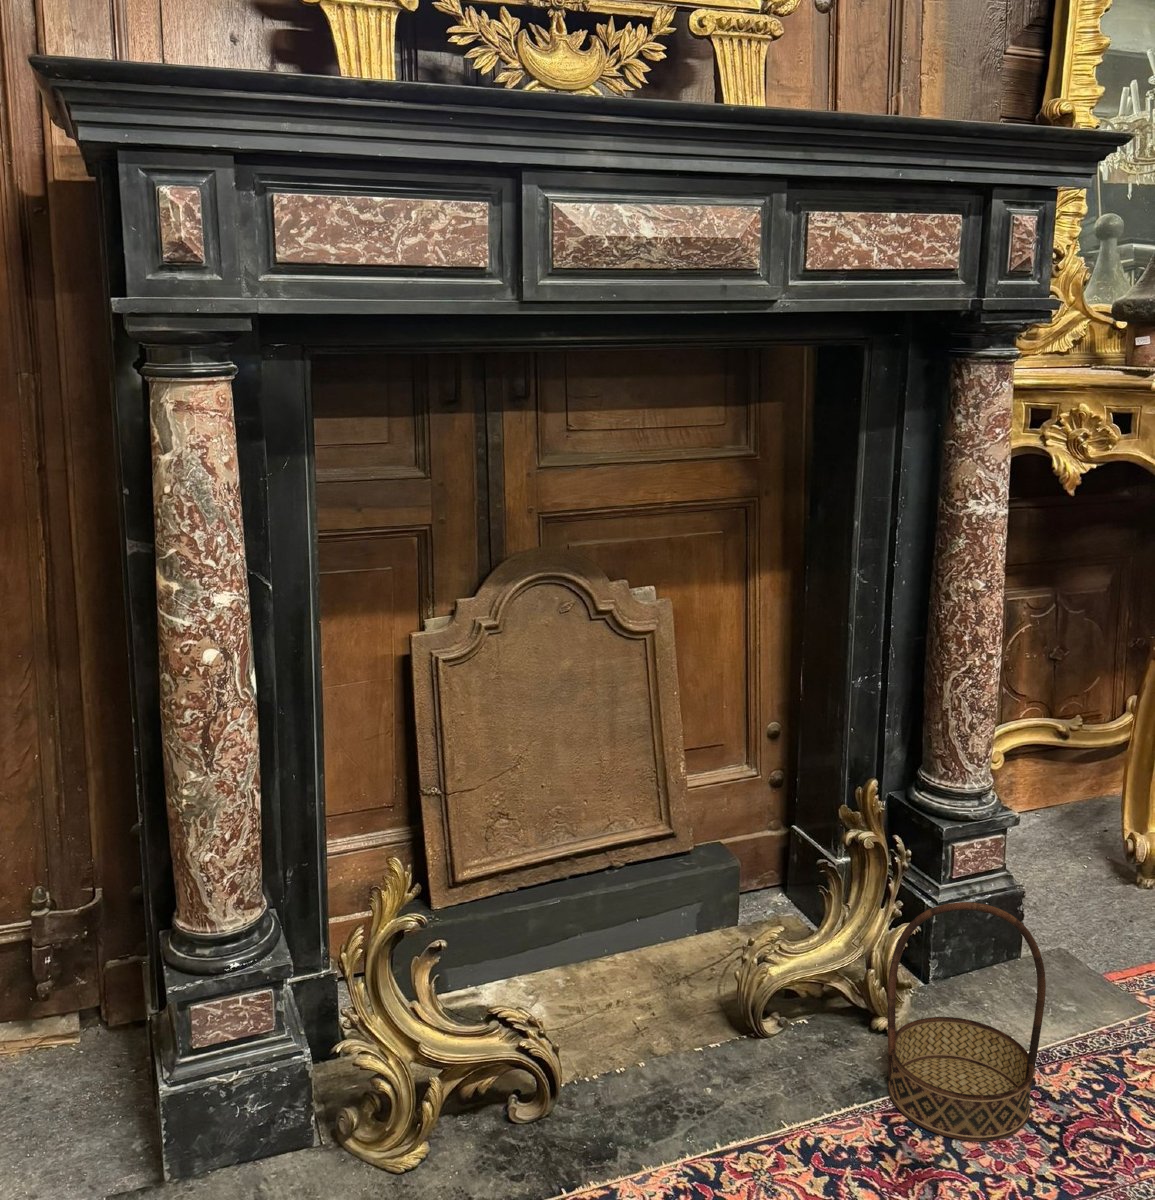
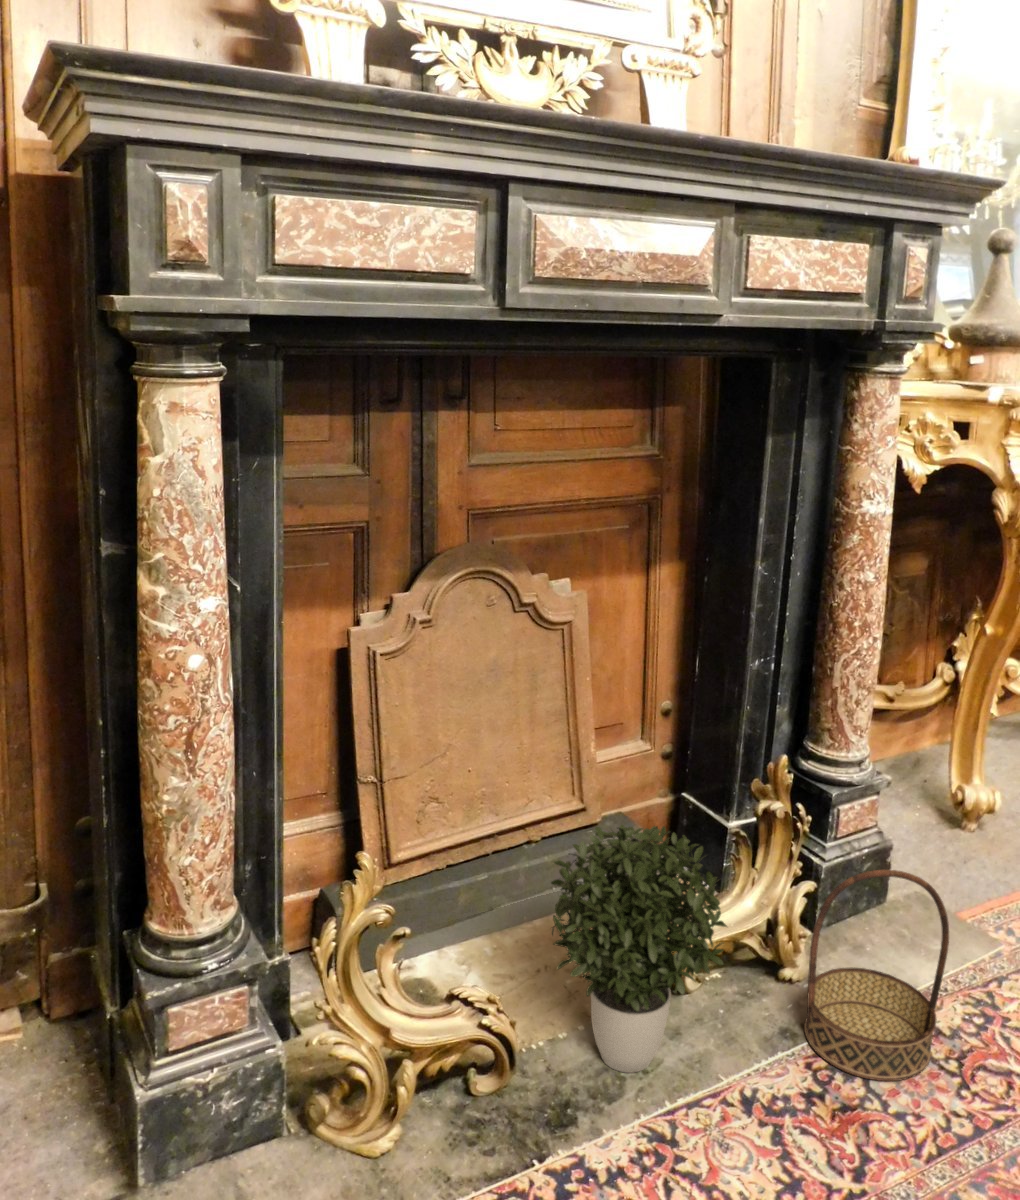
potted plant: none [596,843,781,1113] -> present [551,824,727,1073]

